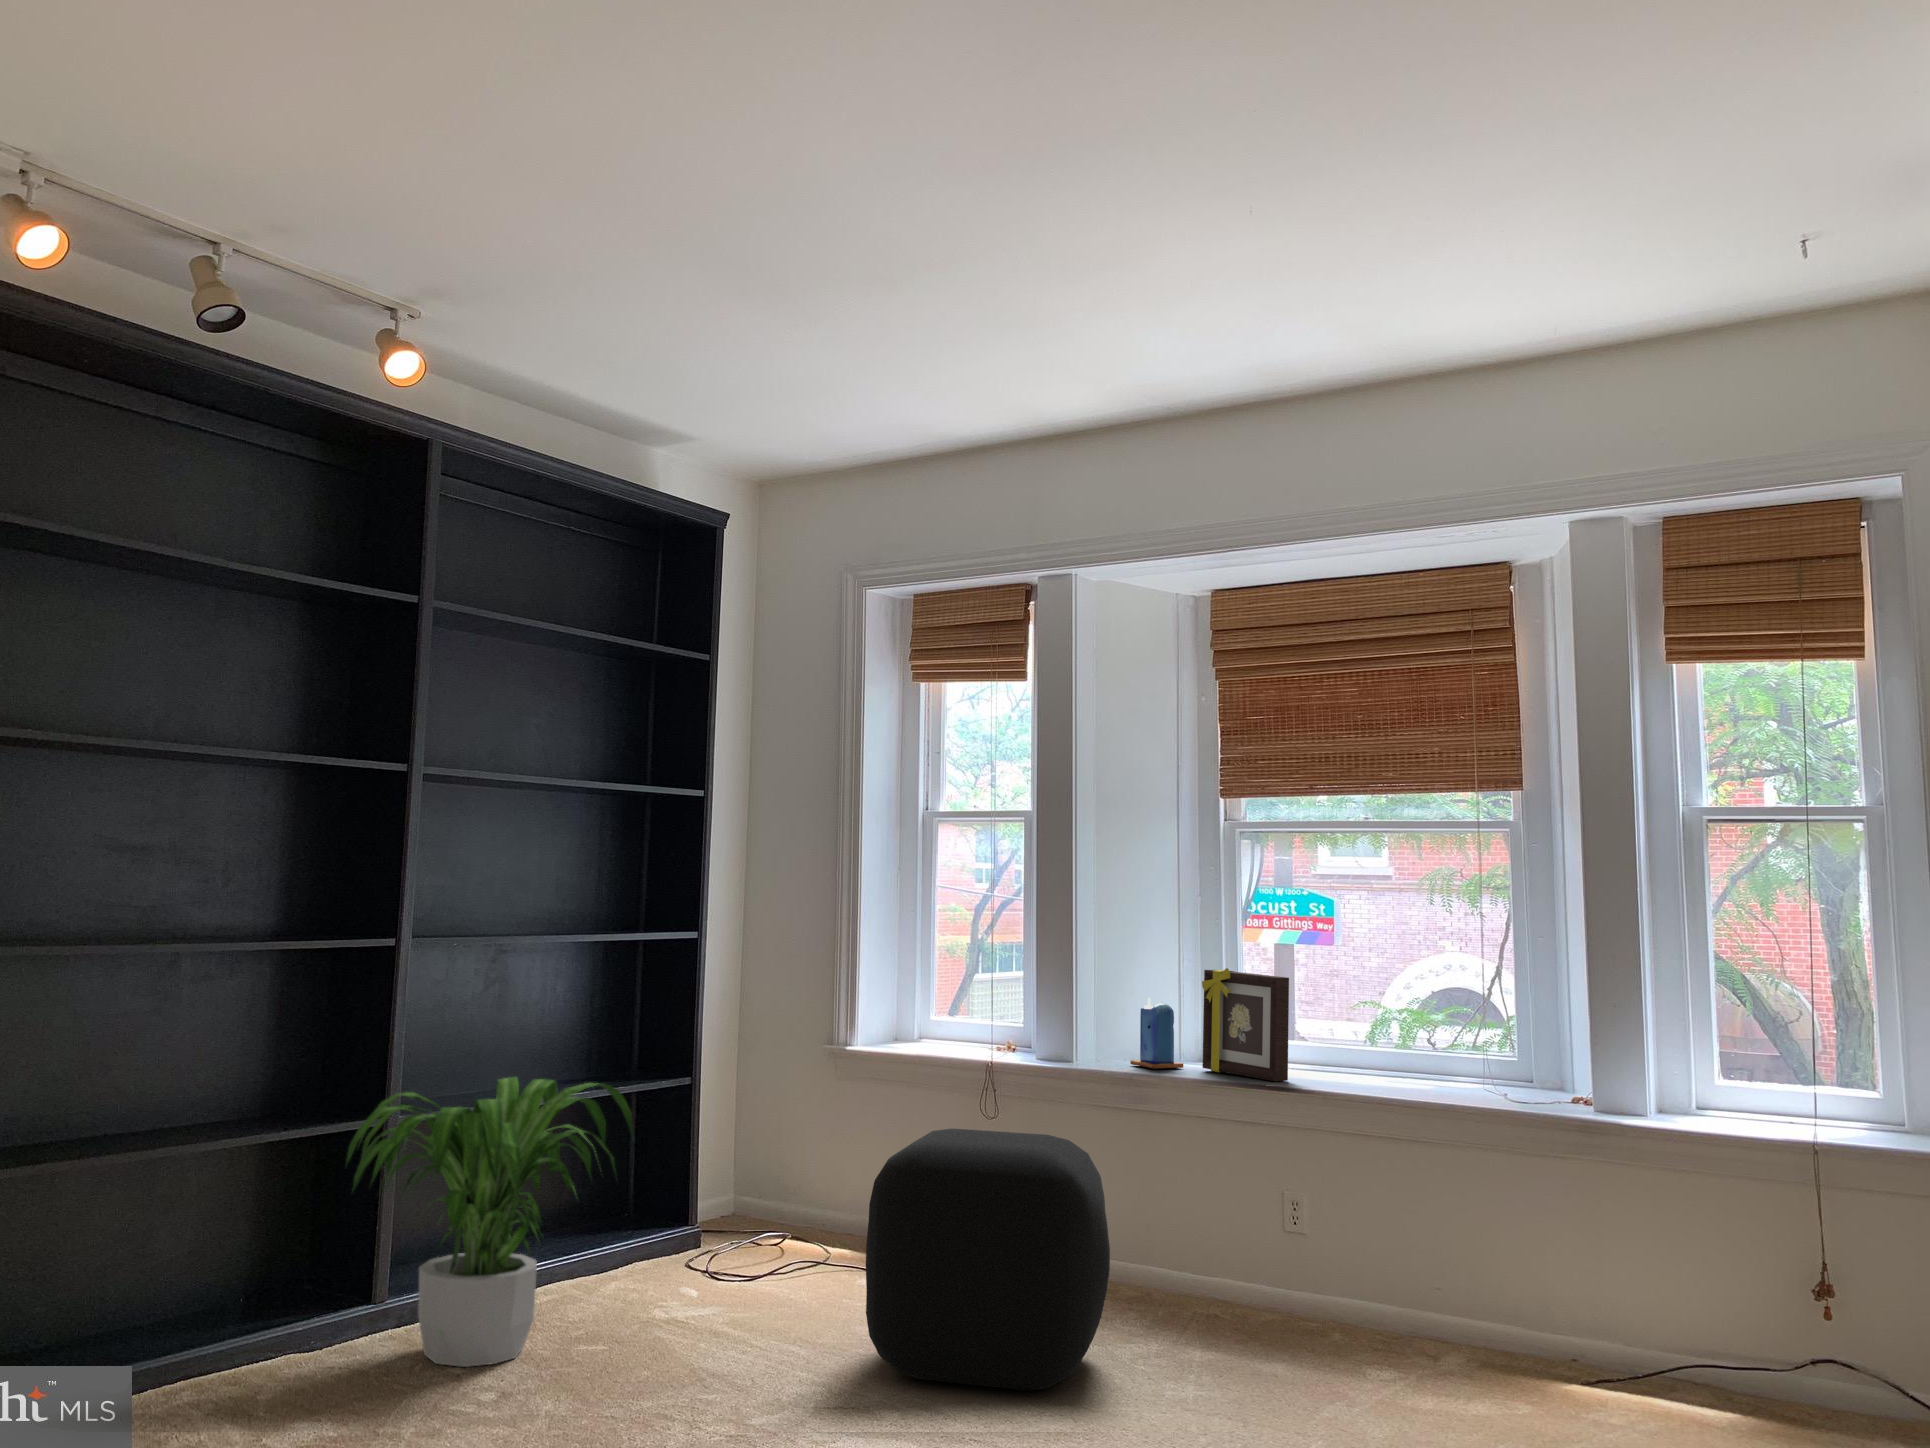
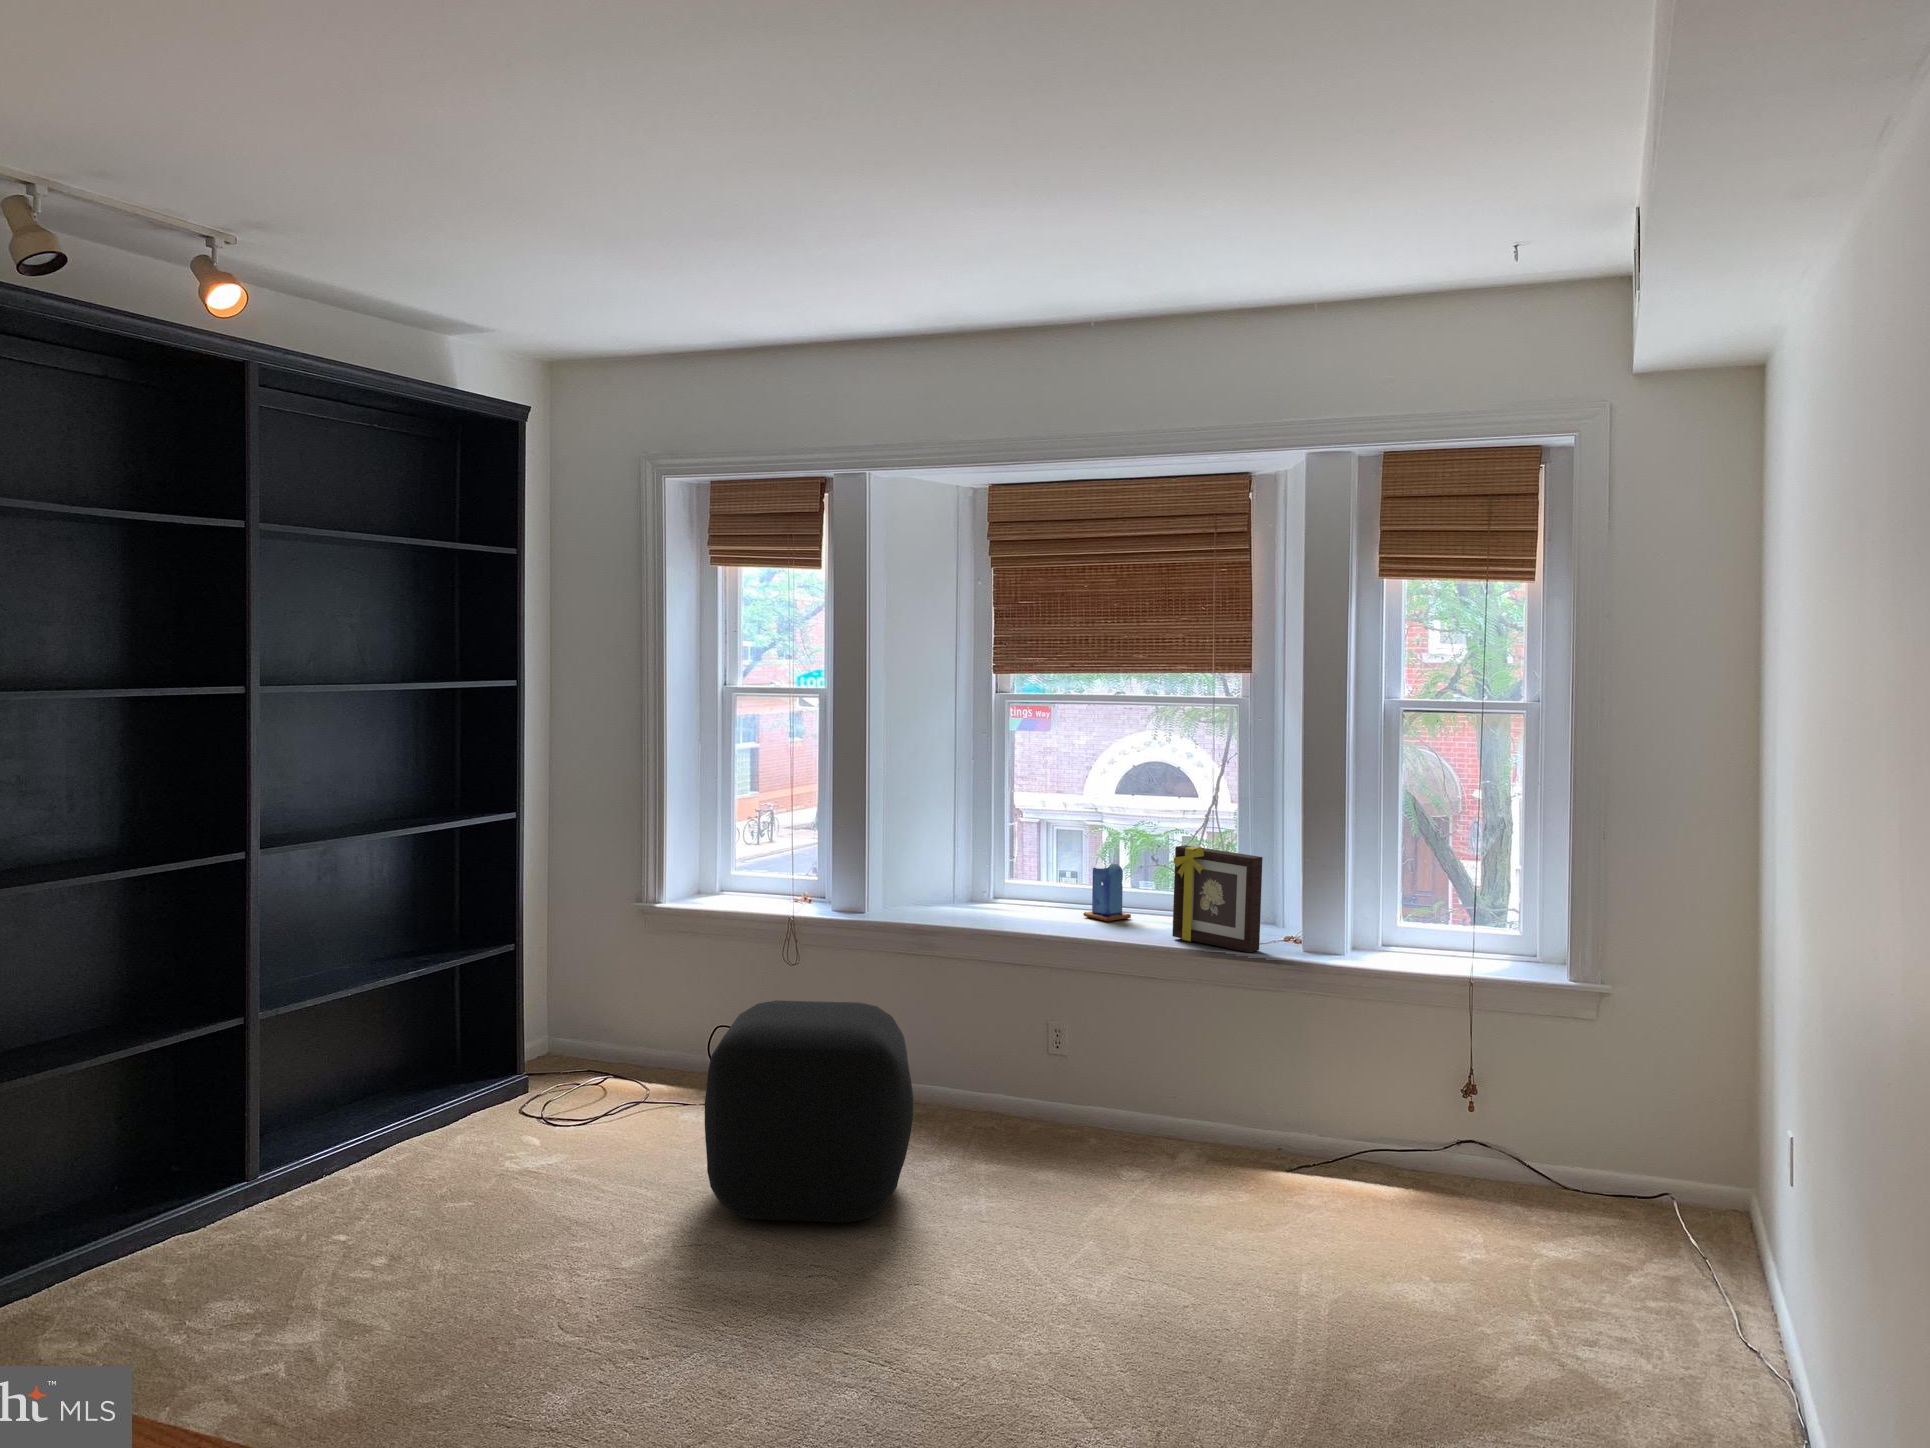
picture frame: present [1202,968,1289,1081] -> present [1172,845,1263,952]
candle: present [1130,998,1183,1069] -> present [1083,858,1131,921]
potted plant: present [346,1077,633,1367] -> none [219,974,486,1243]

